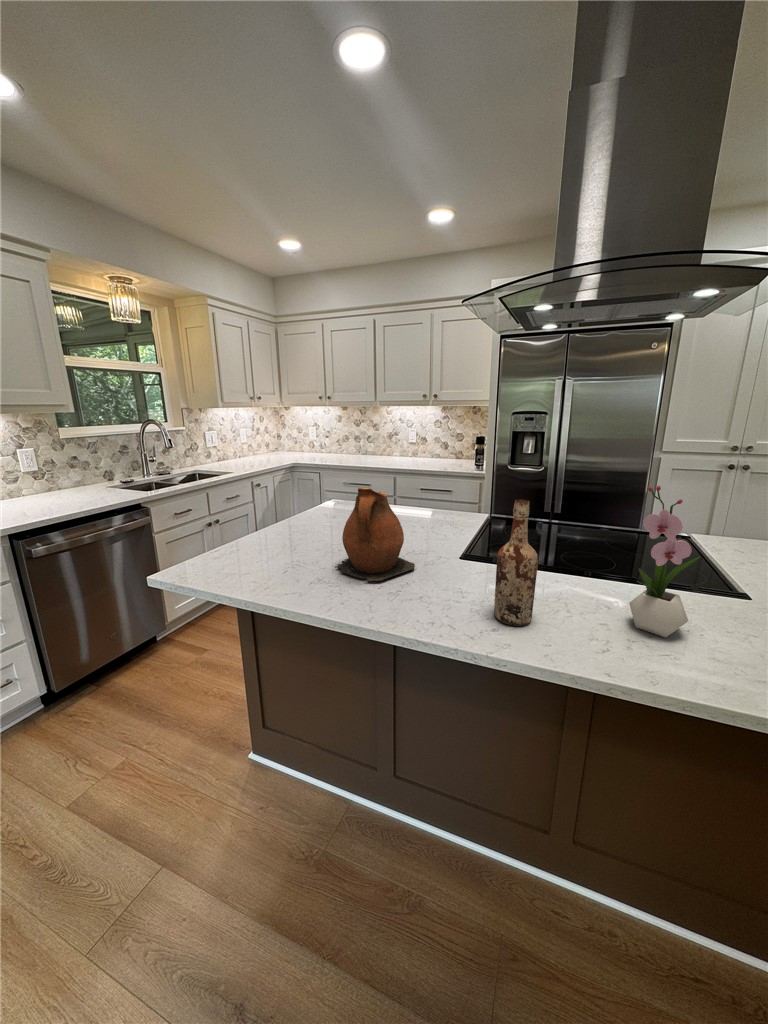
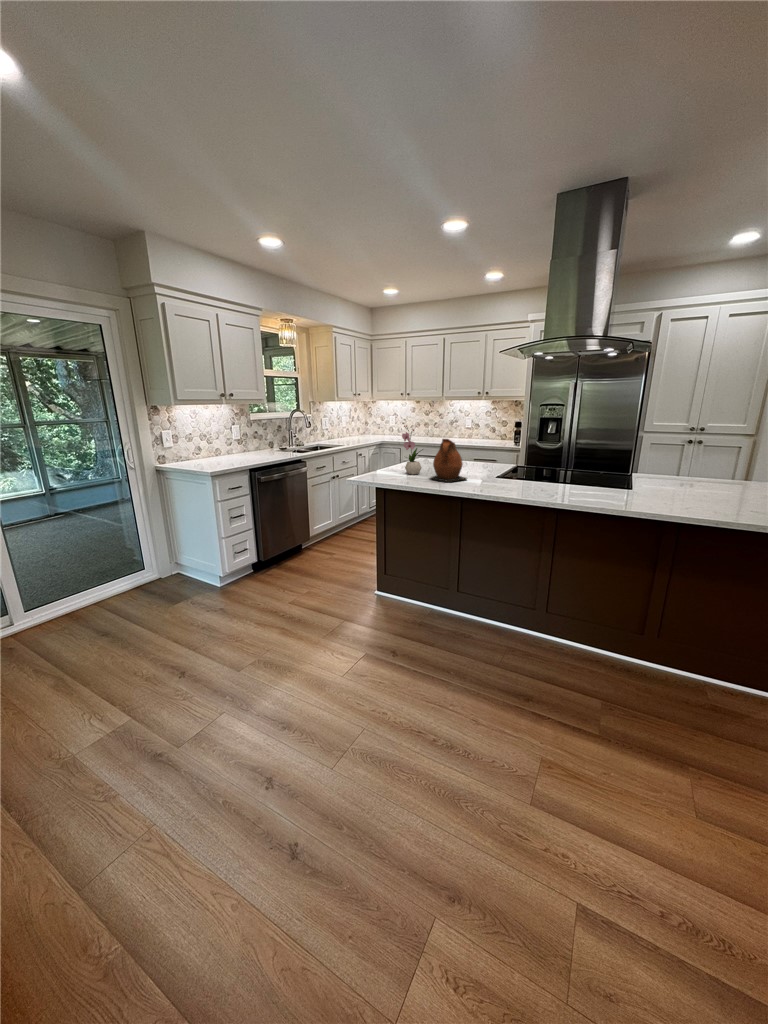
flower arrangement: present [629,486,700,638] -> present [402,425,423,474]
wine bottle: present [494,499,538,626] -> none [501,439,519,492]

